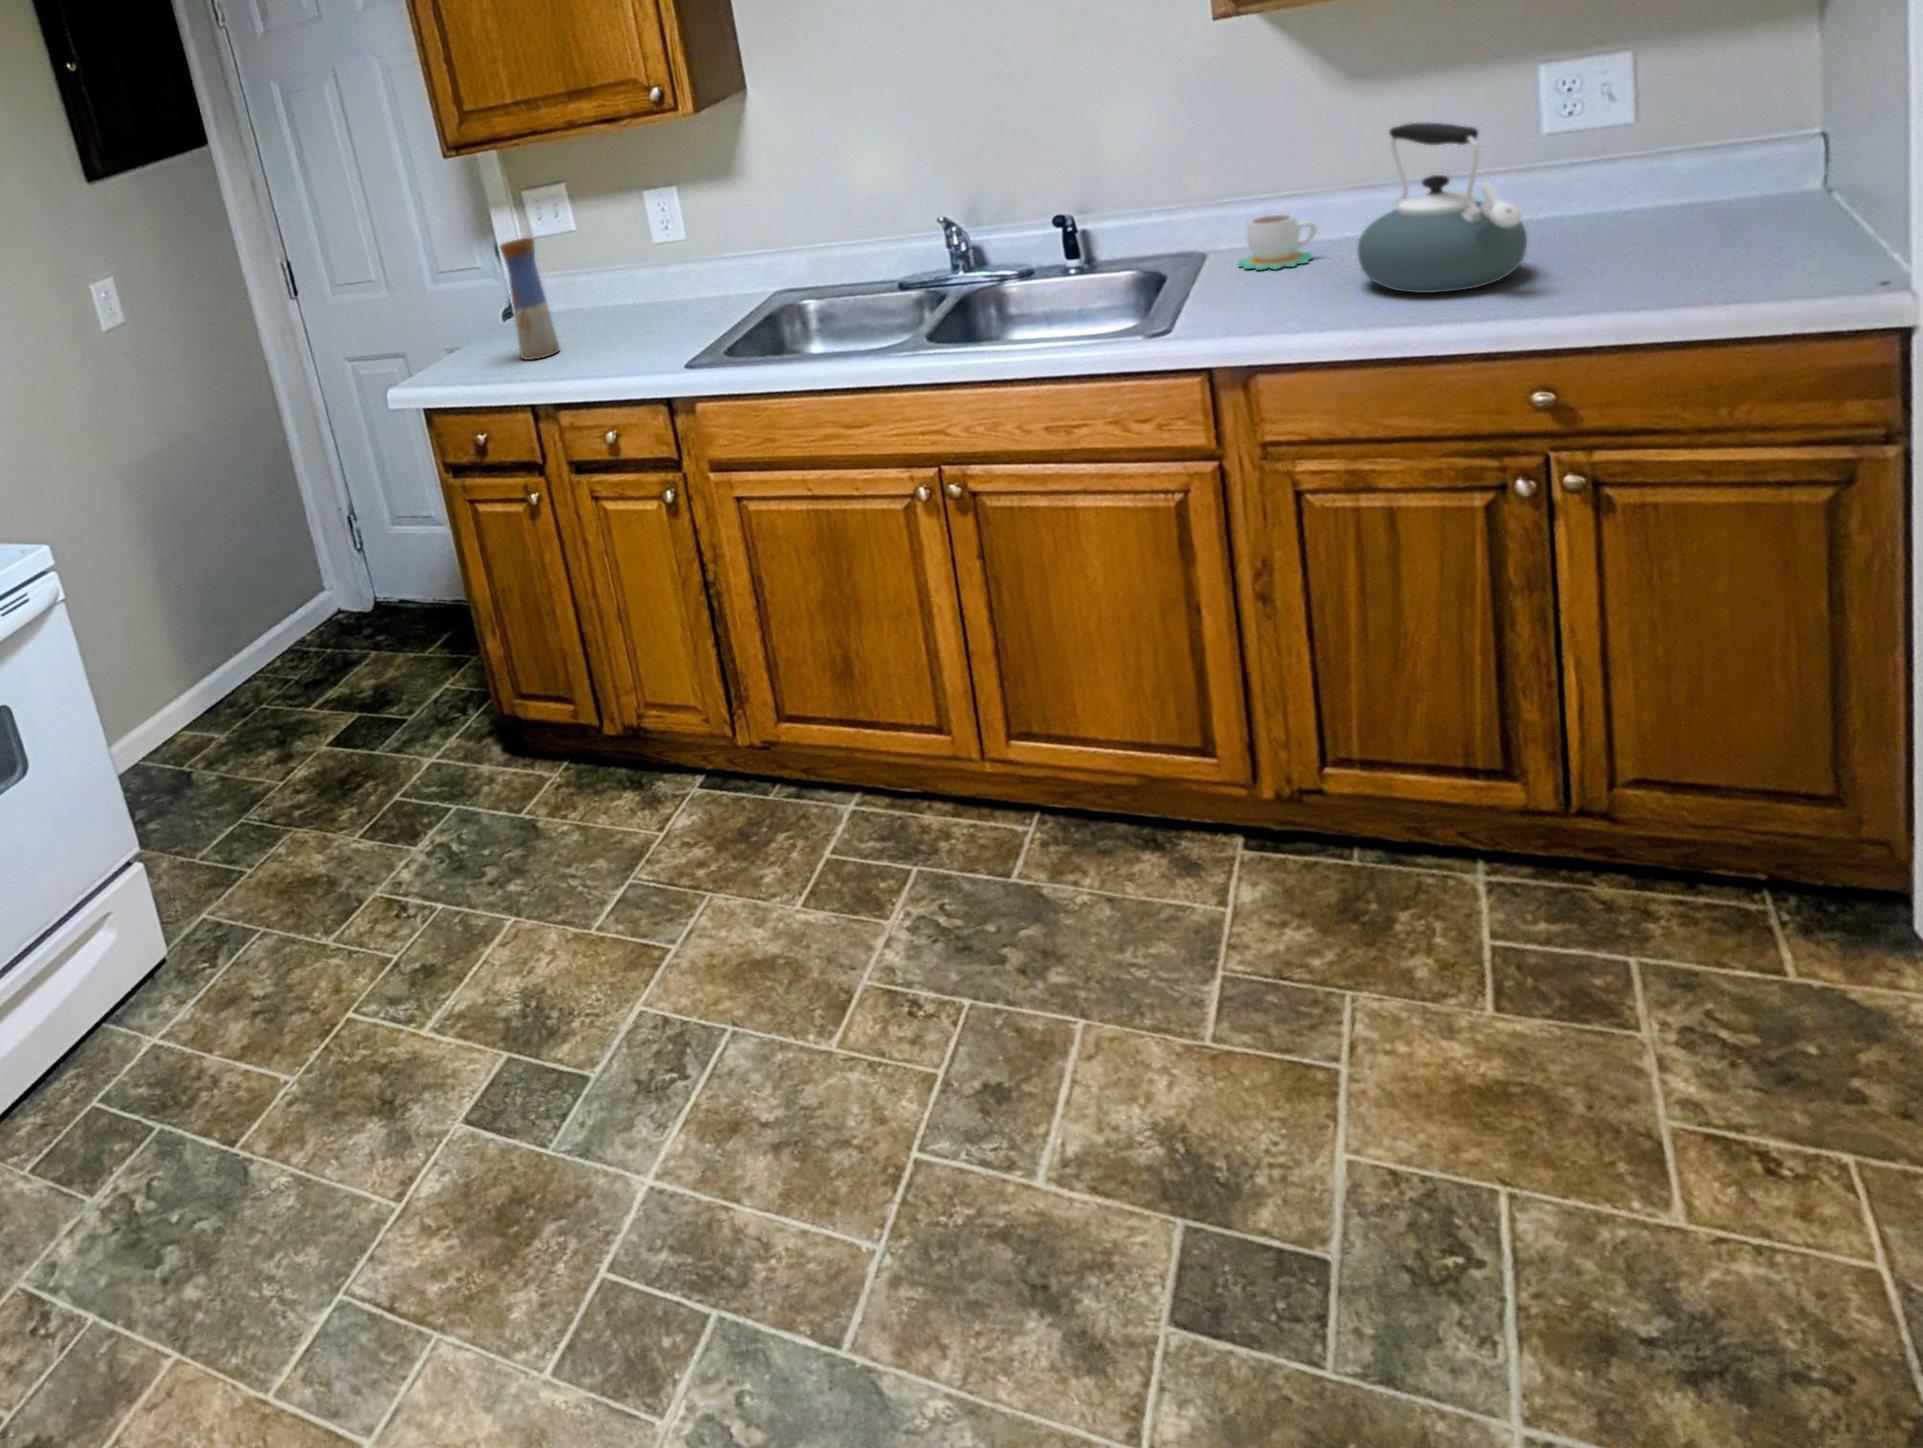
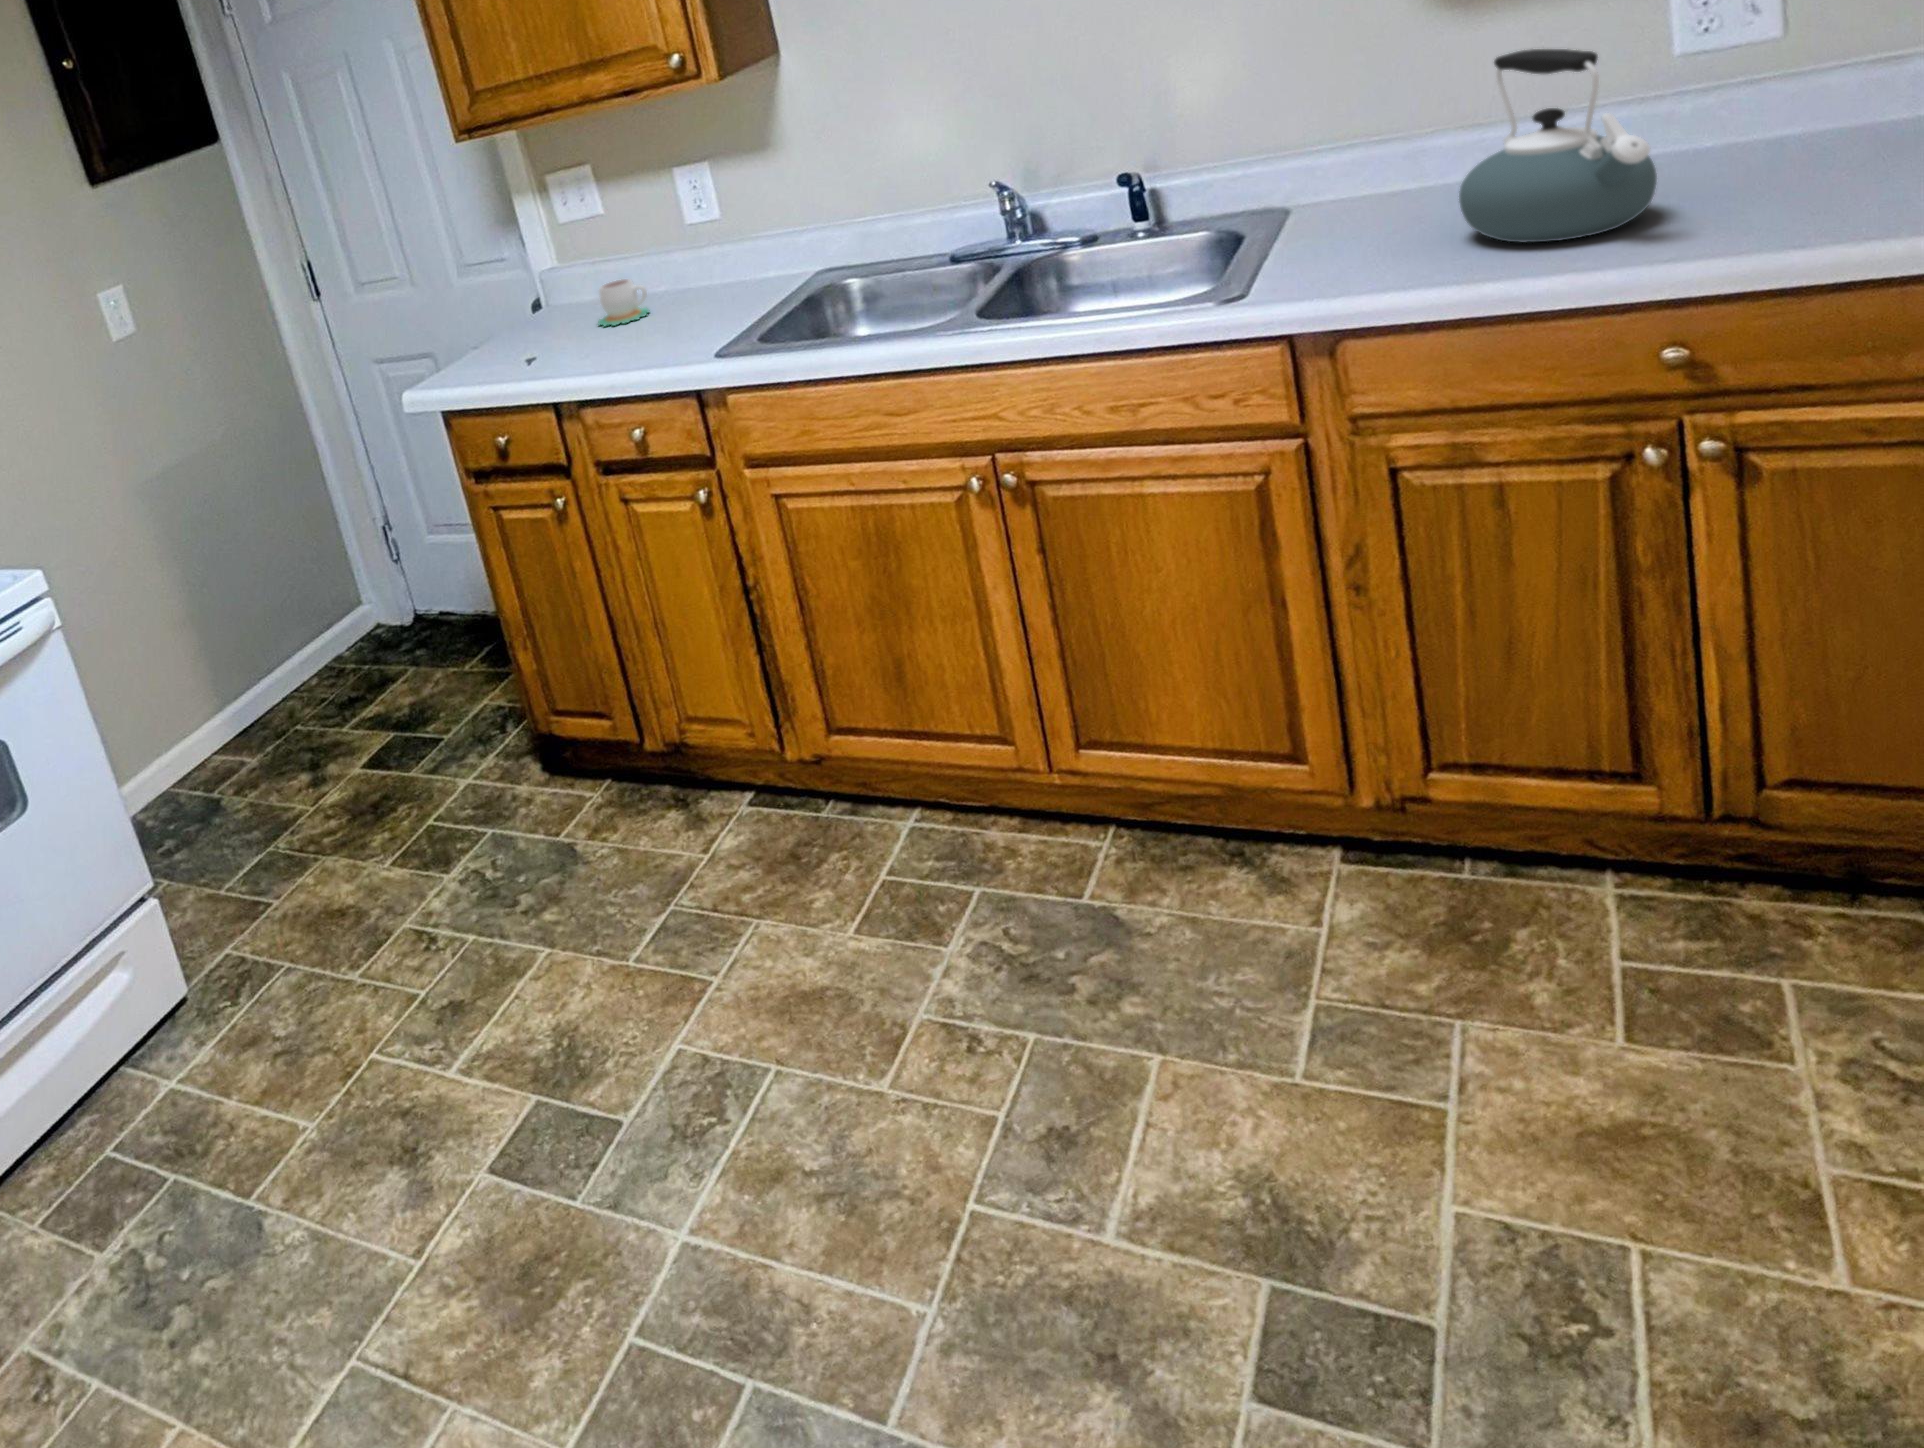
mug: present [1239,214,1316,270] -> present [598,279,649,326]
vase: present [500,238,559,359] -> none [514,225,584,356]

